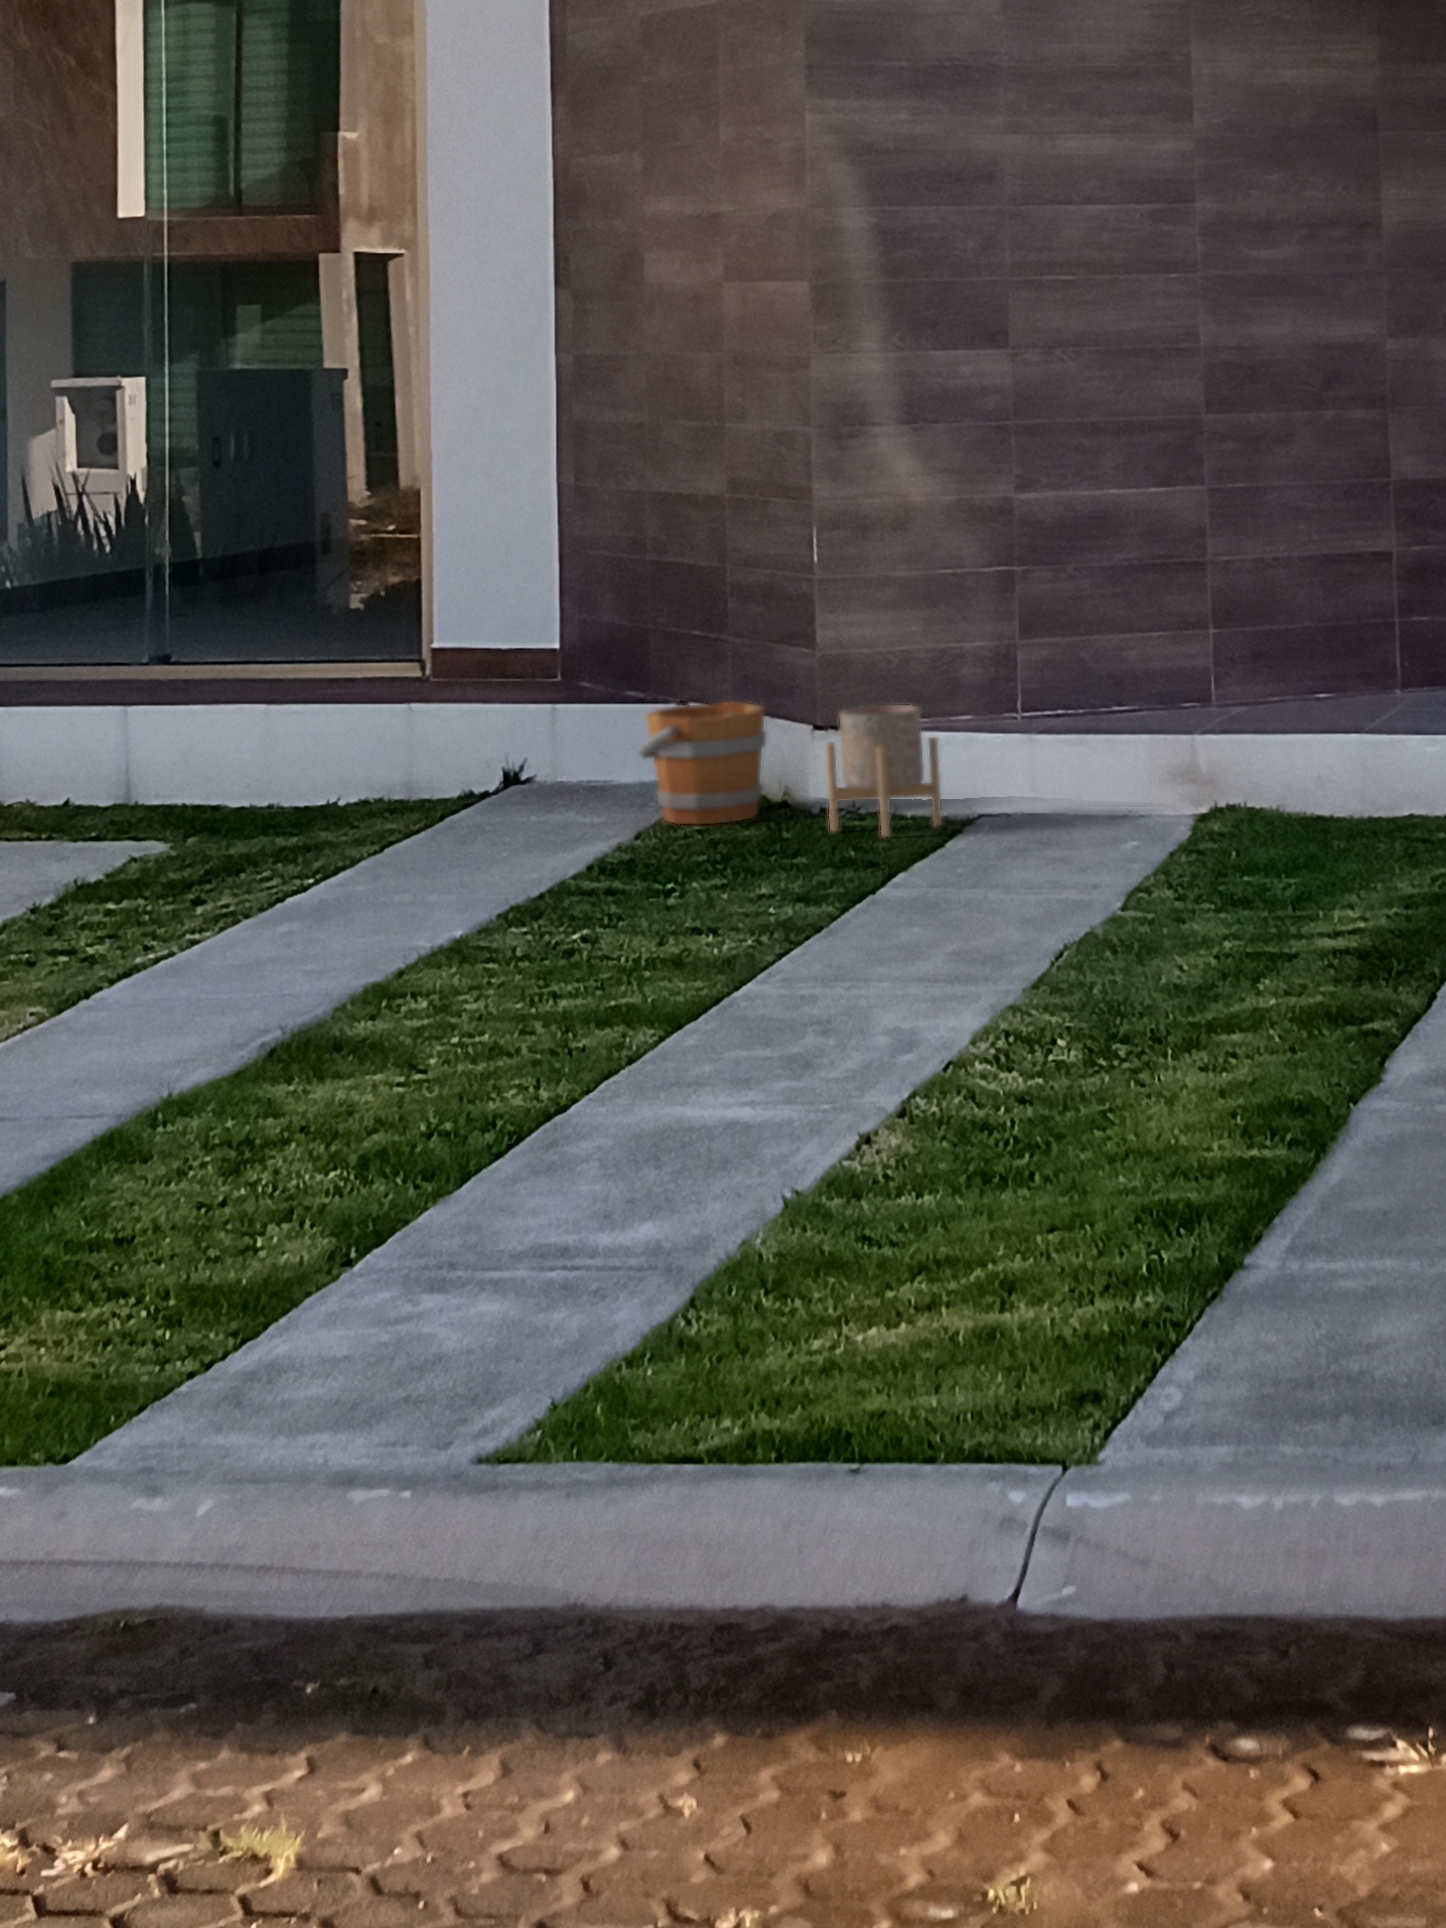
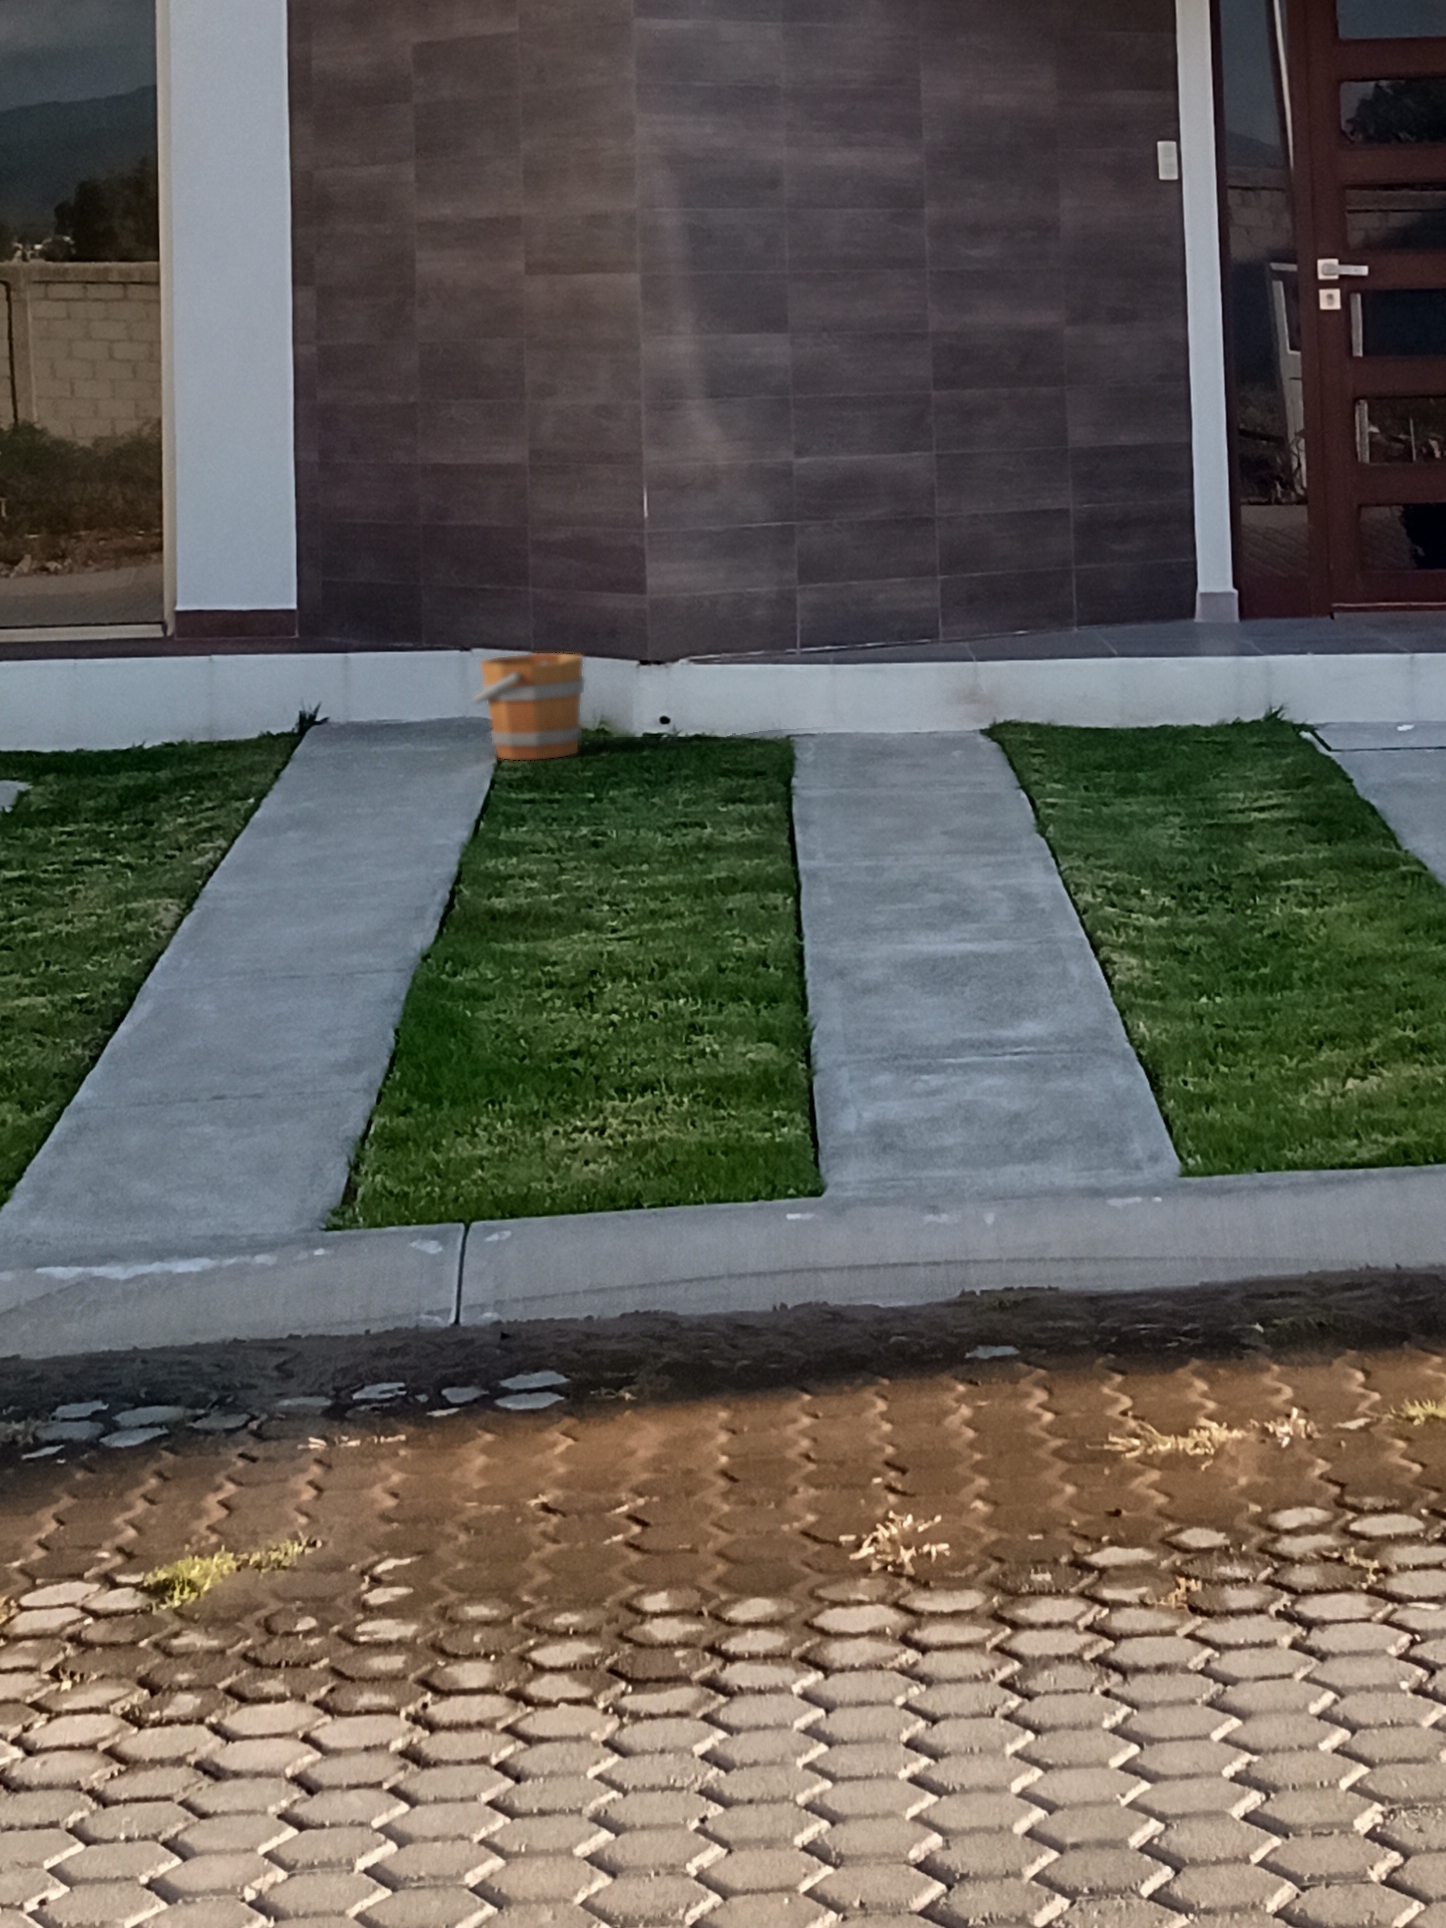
planter: present [826,705,942,836] -> none [667,646,766,760]

